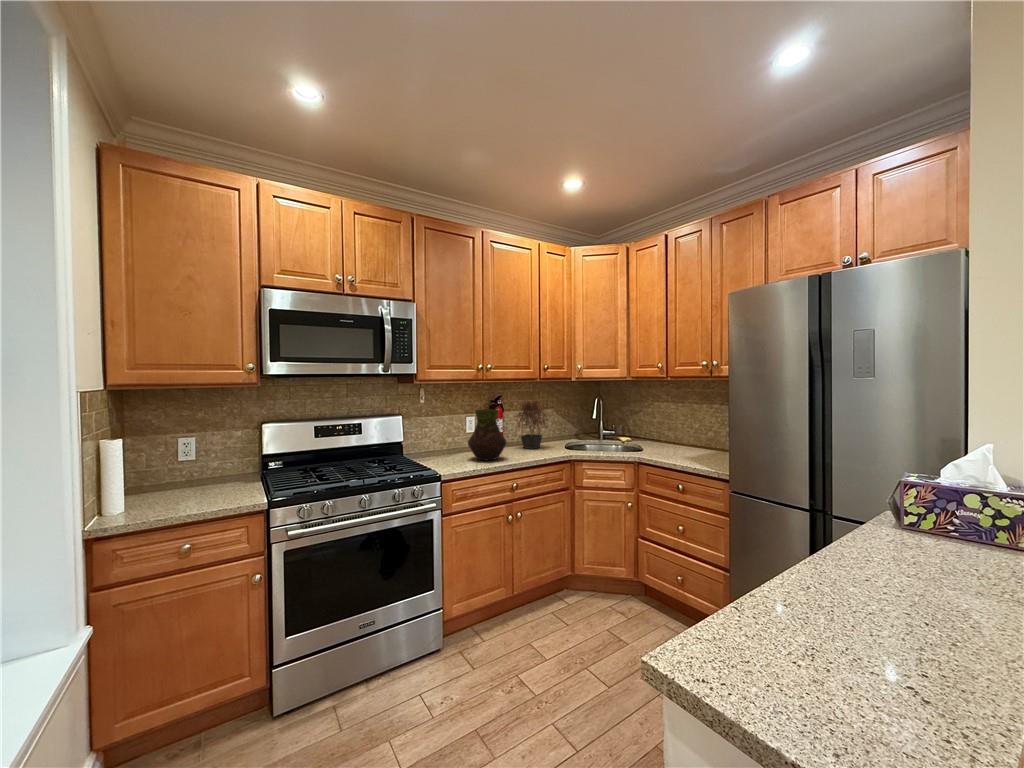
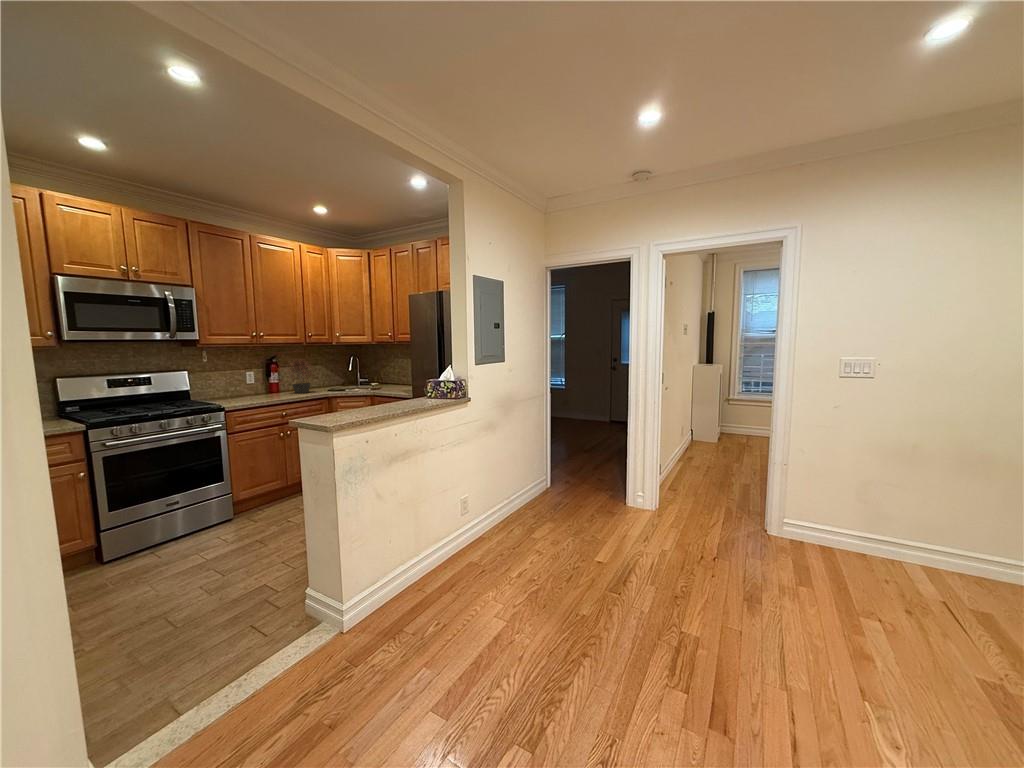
vase: present [468,409,506,460] -> none [246,365,278,400]

